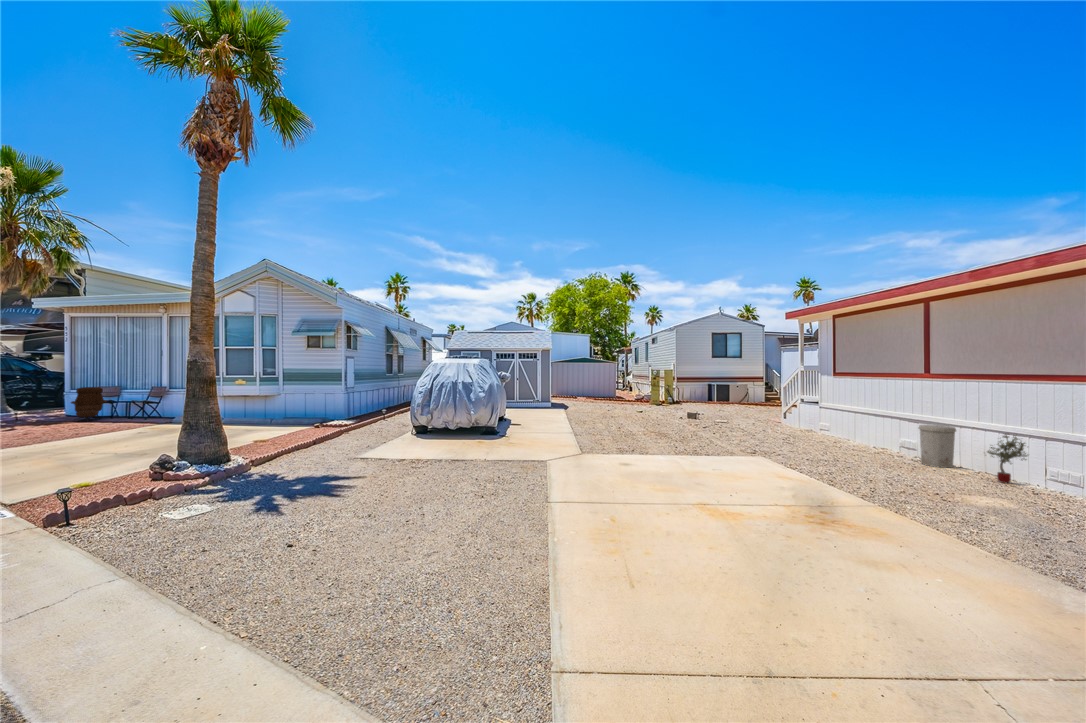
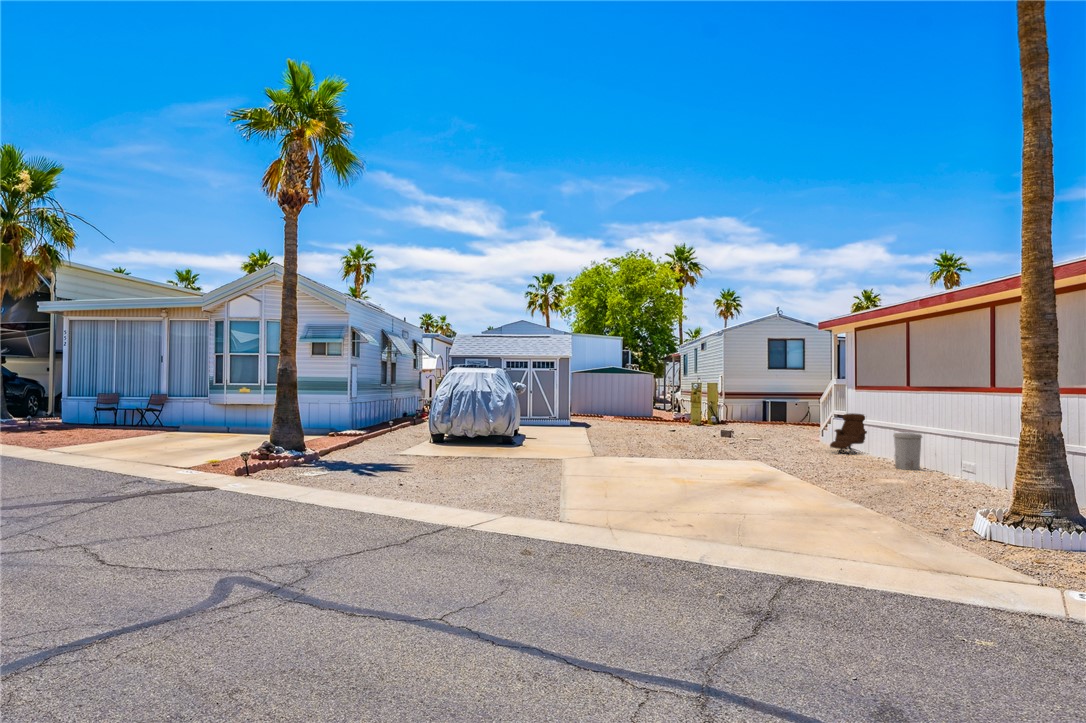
lounge chair: present [71,387,107,421] -> present [830,413,867,454]
potted tree: present [988,433,1028,483] -> none [931,436,957,478]

